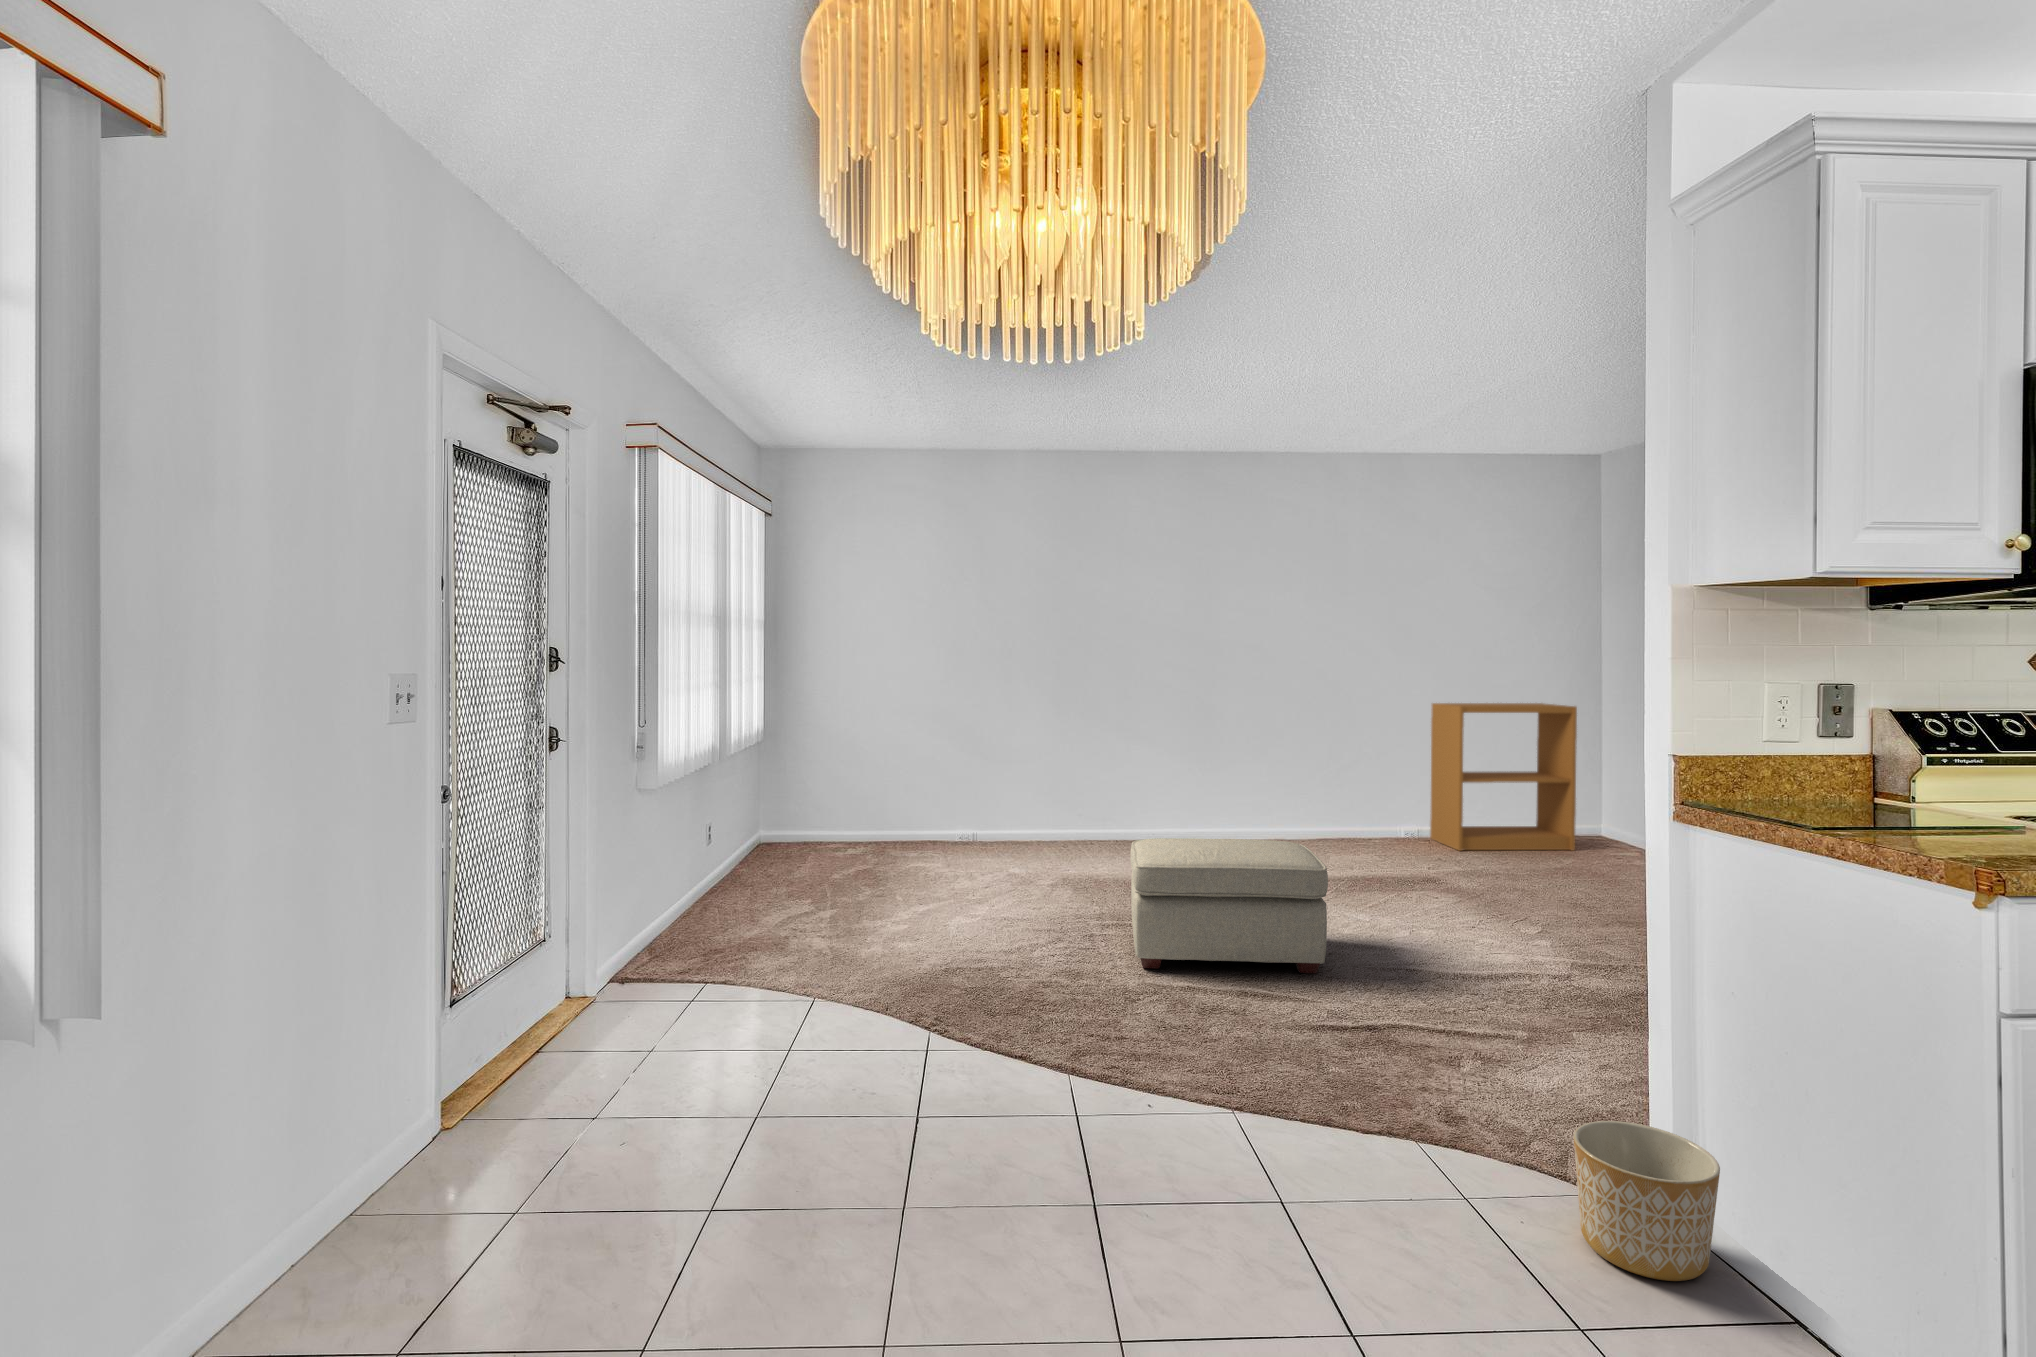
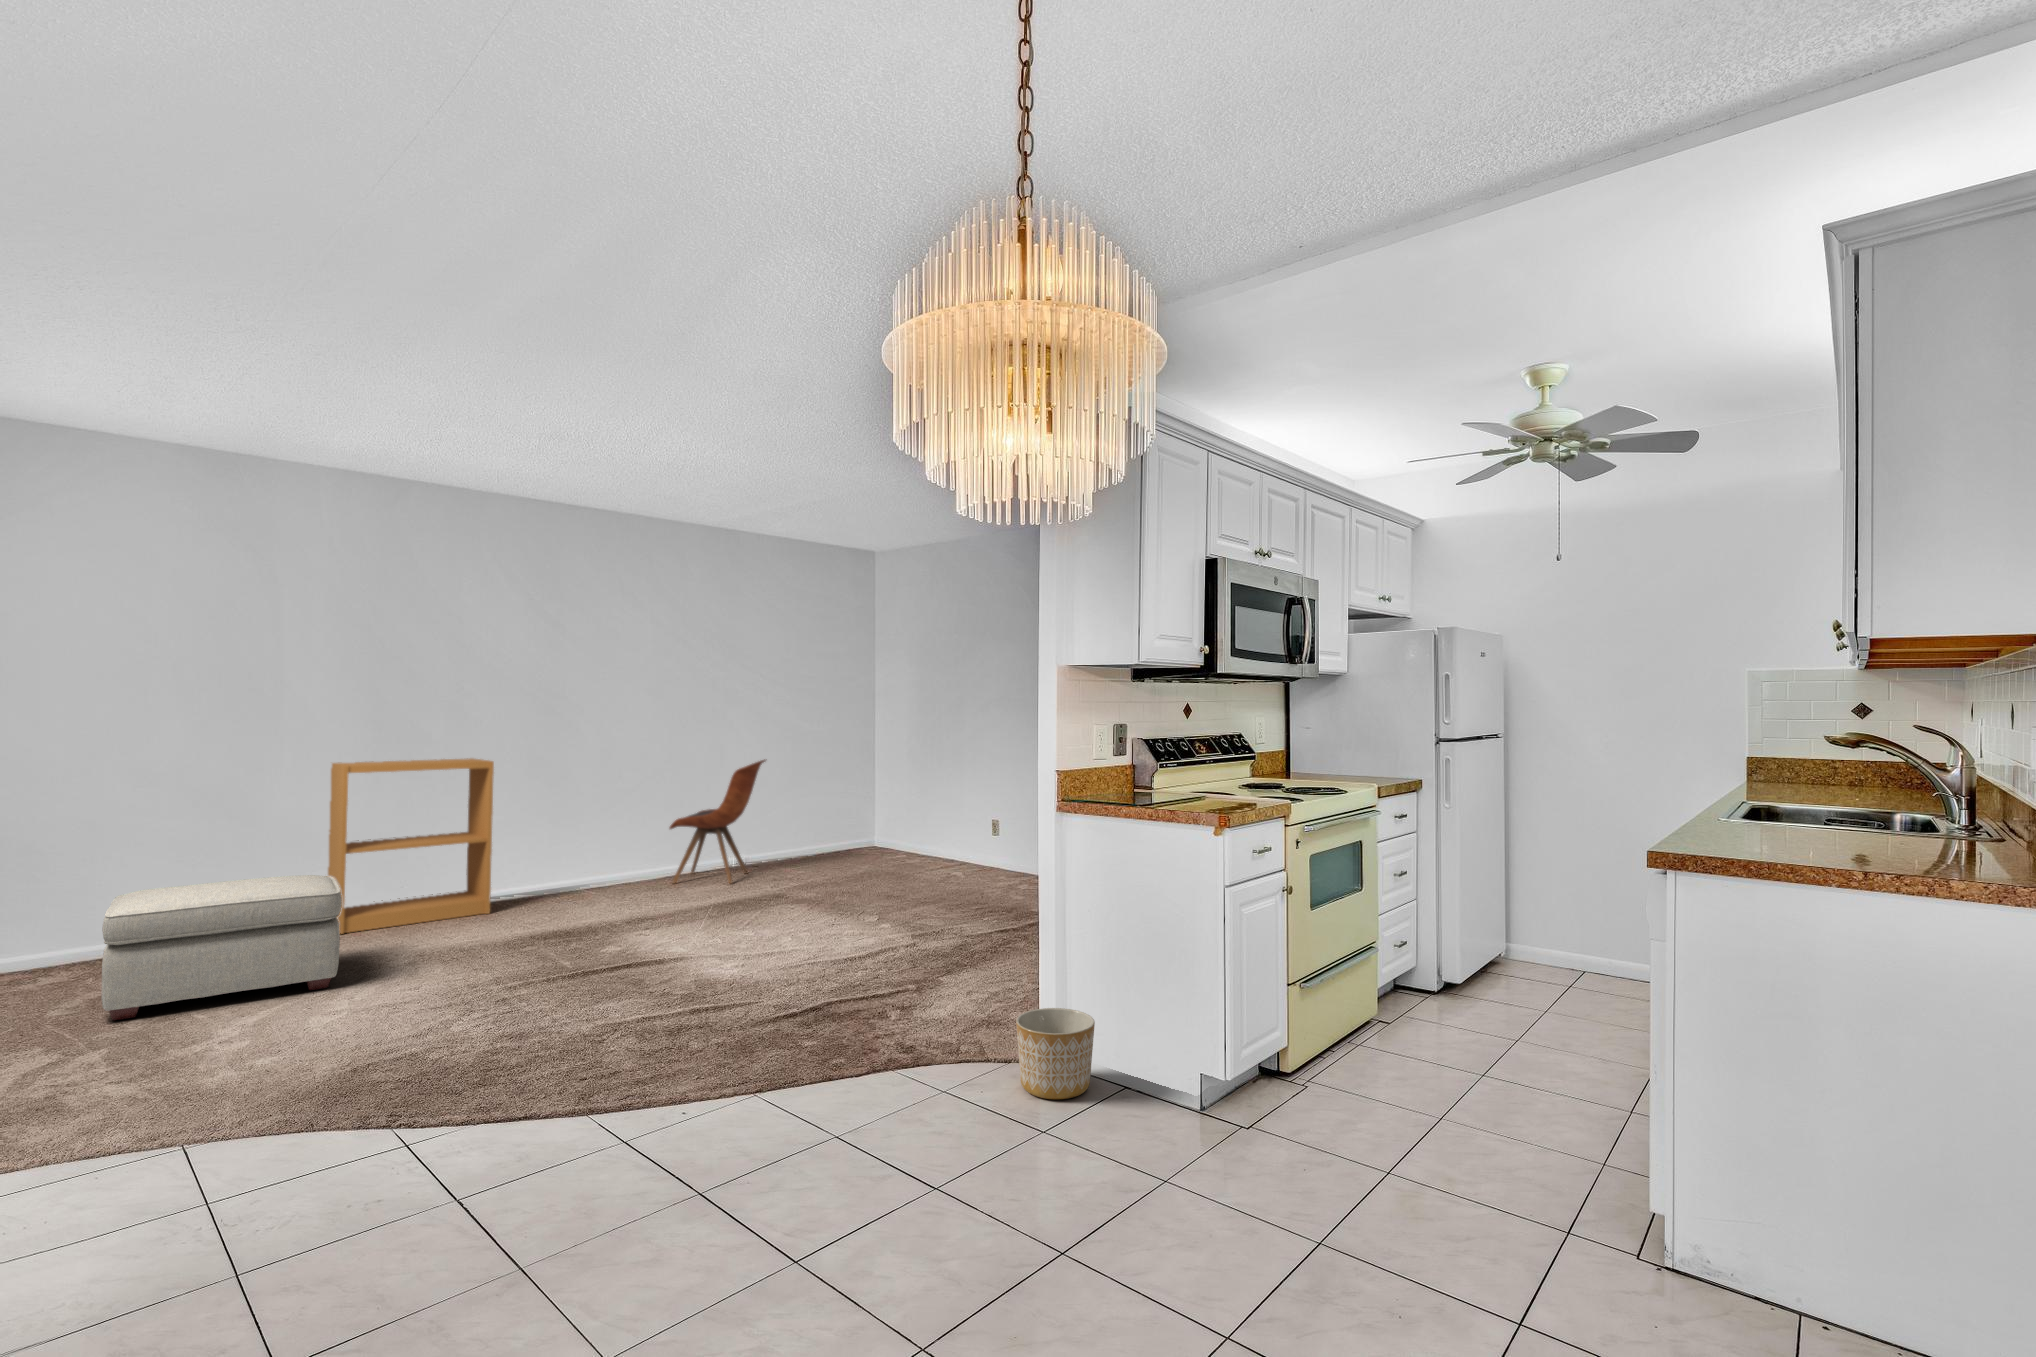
bookshelf: present [1430,703,1577,851] -> present [328,758,494,934]
dining chair: none [1321,716,1434,858] -> present [670,759,766,884]
ottoman: present [1130,838,1328,973] -> present [101,875,342,1020]

